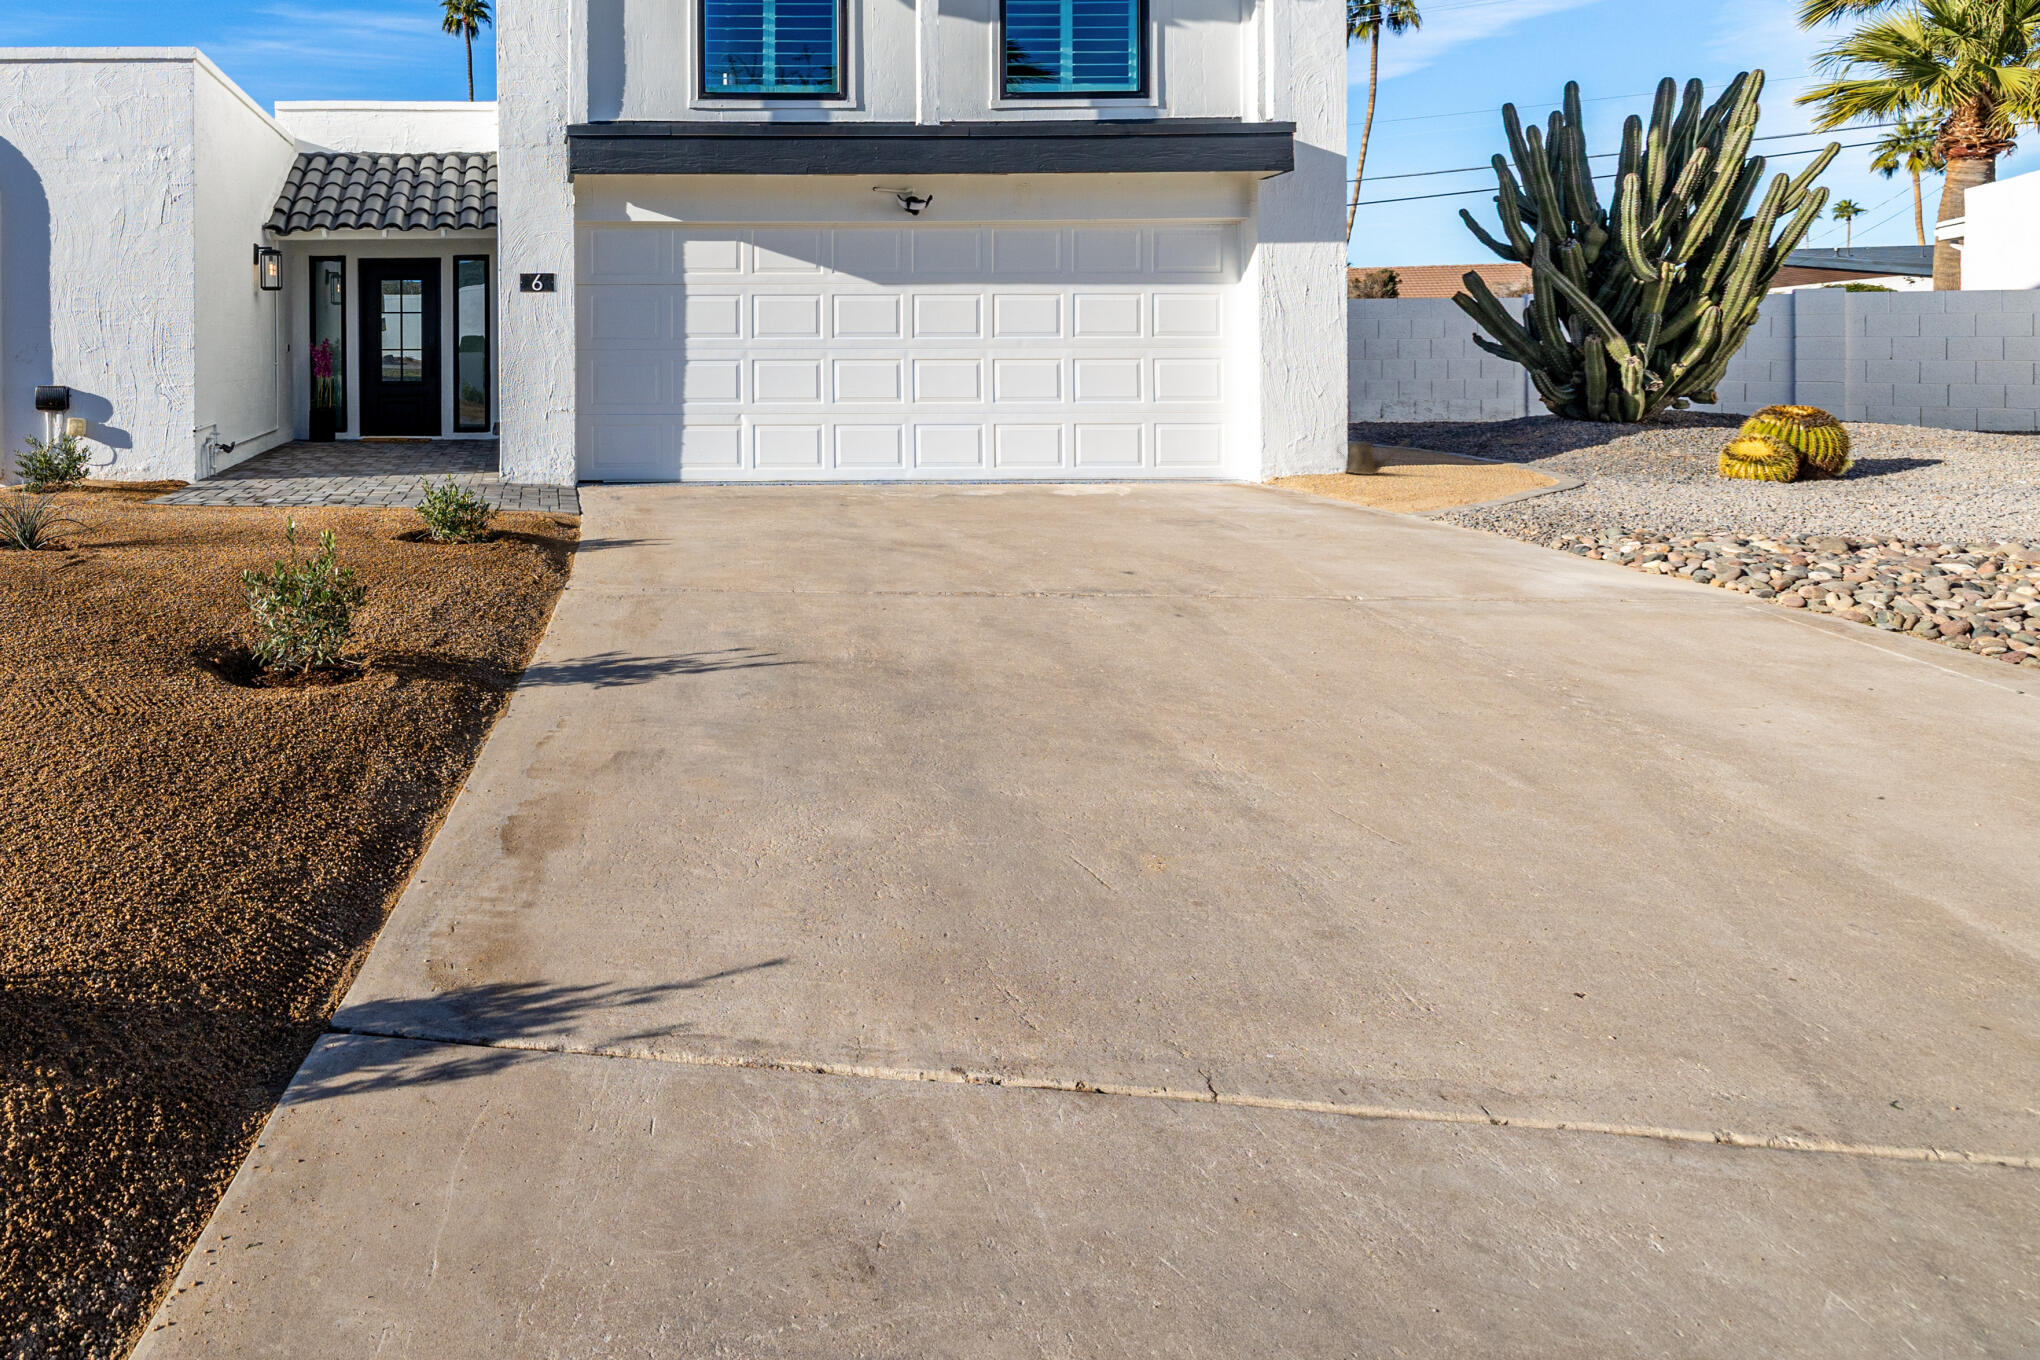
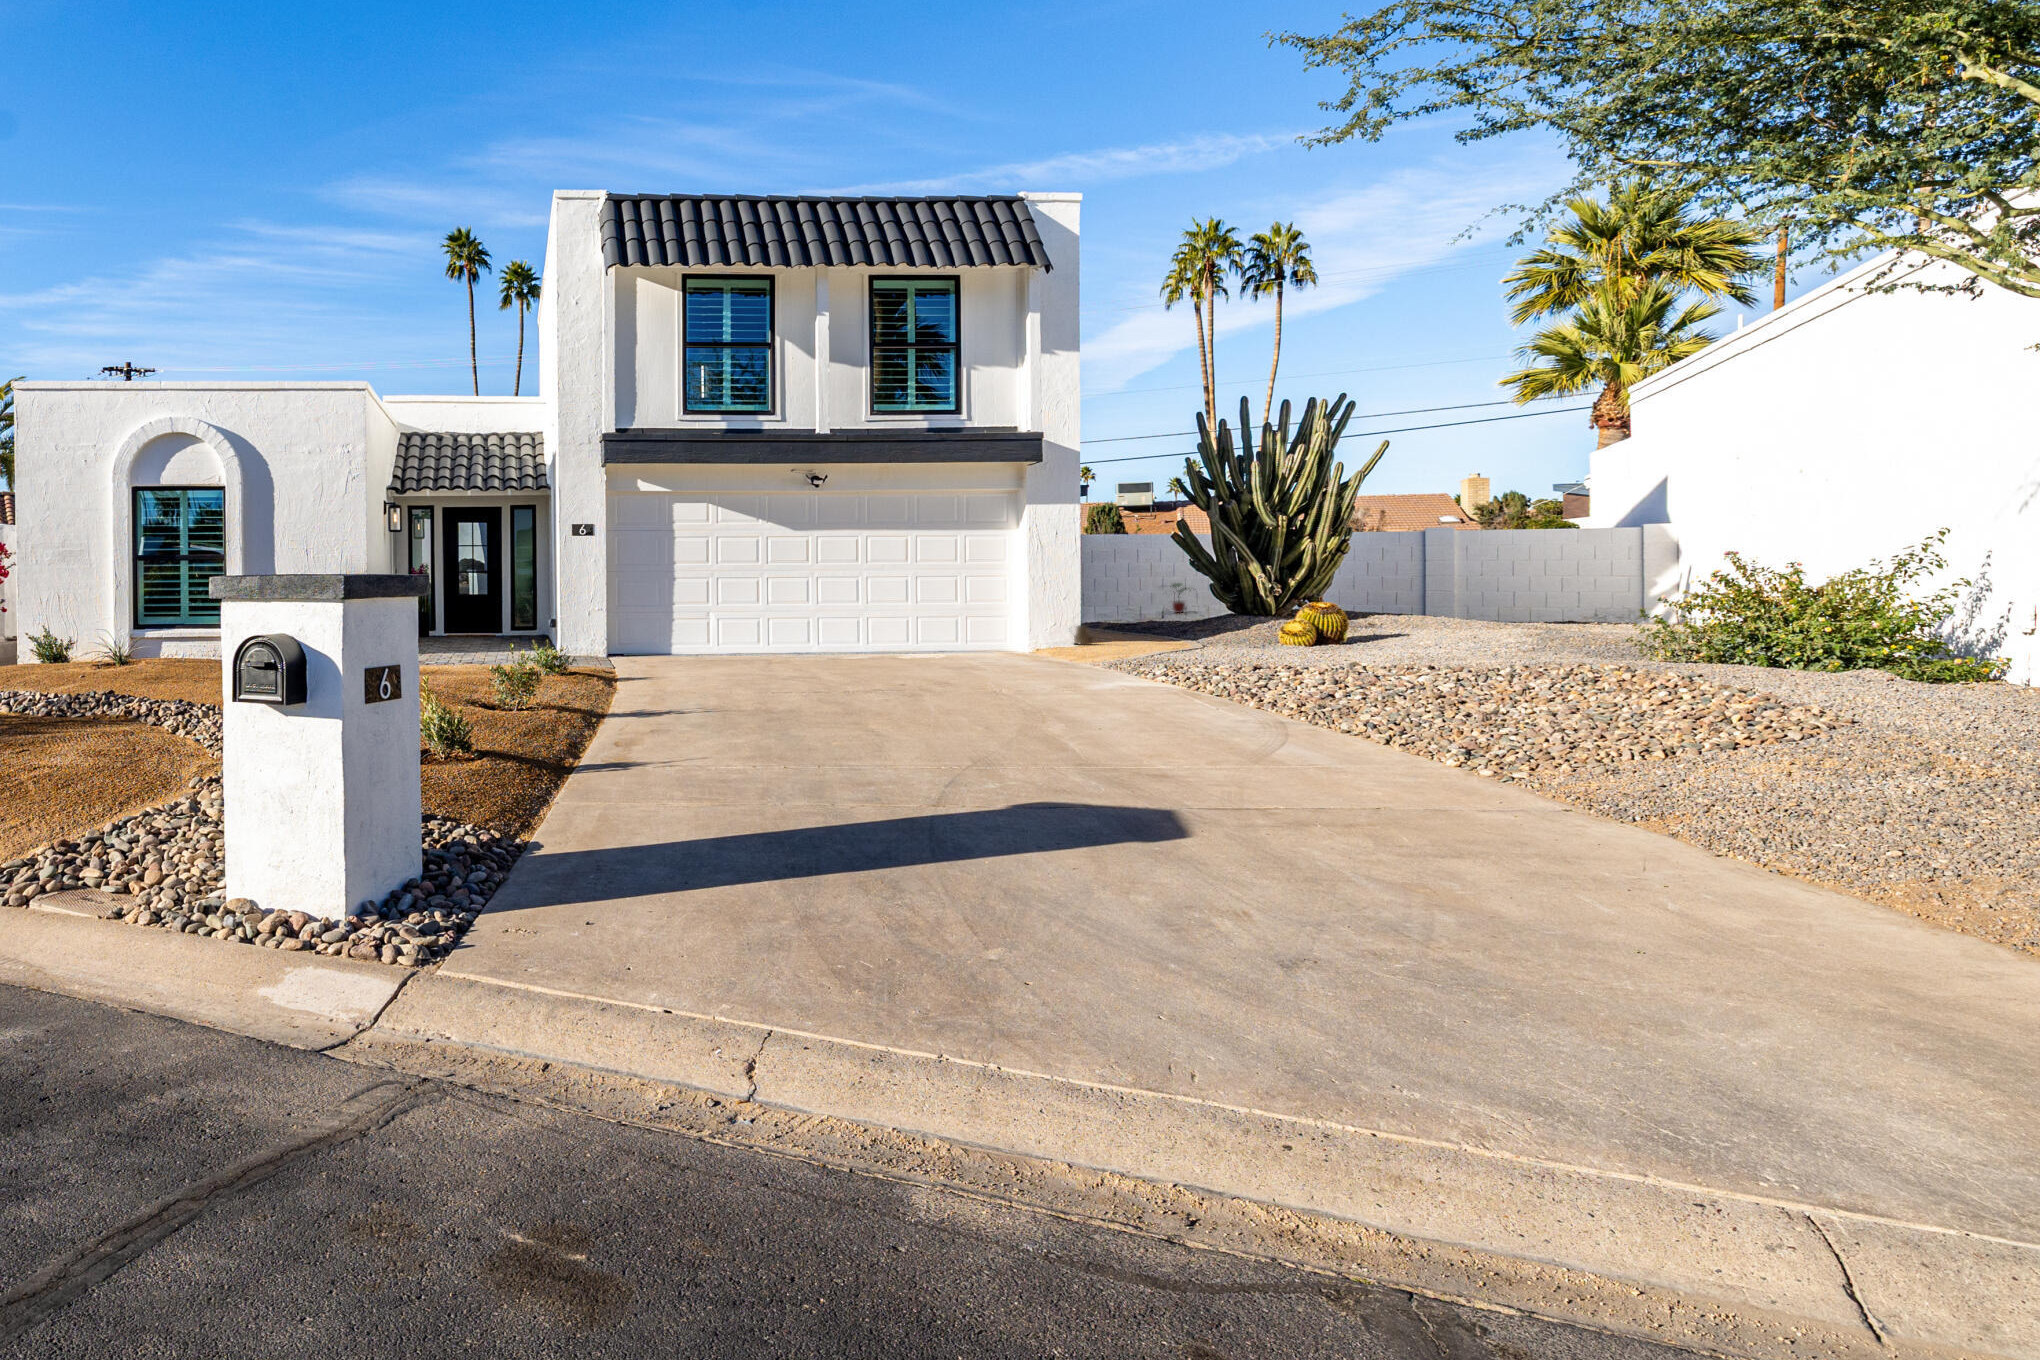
potted plant: none [1393,370,1455,415] -> present [1170,583,1196,613]

